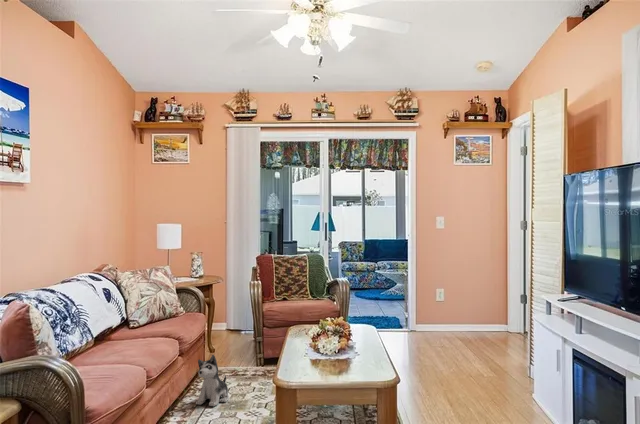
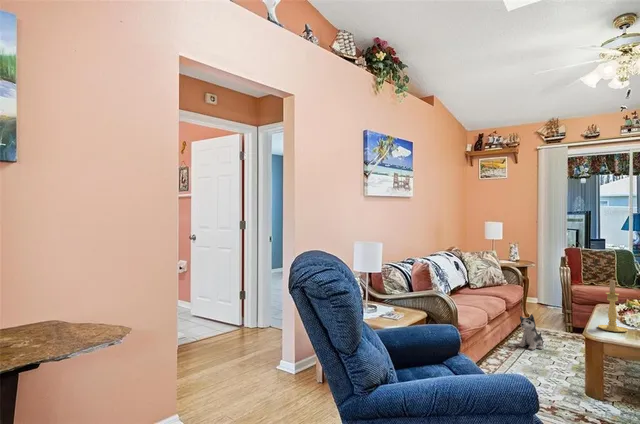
candle holder: none [290,297,322,367] -> present [598,280,627,332]

